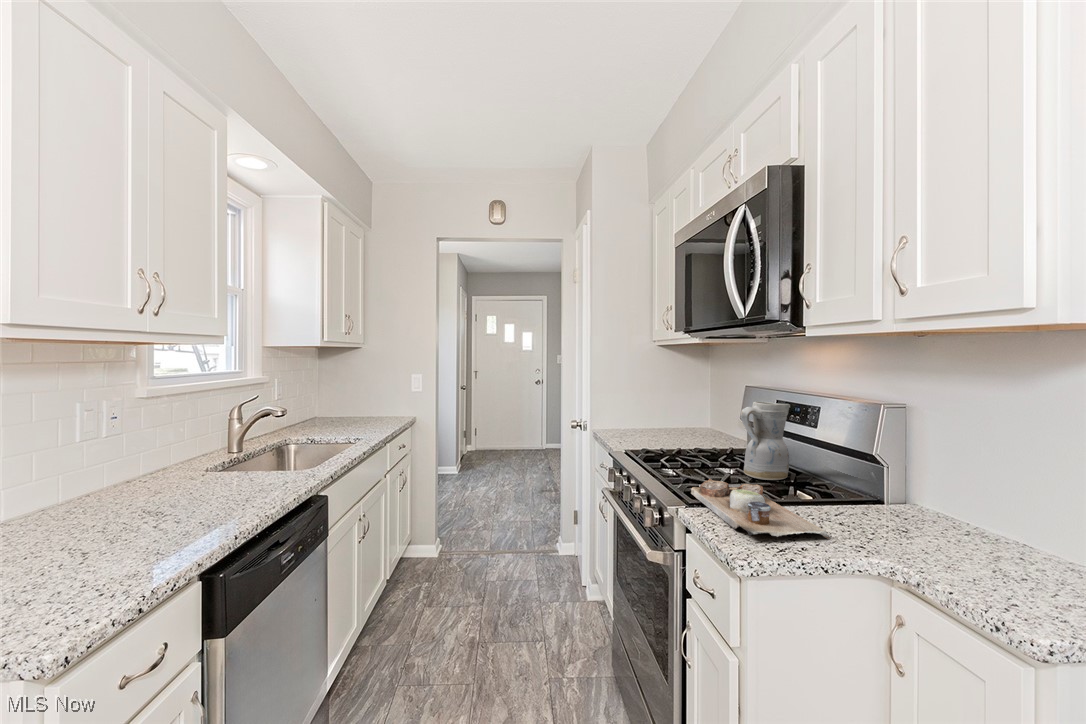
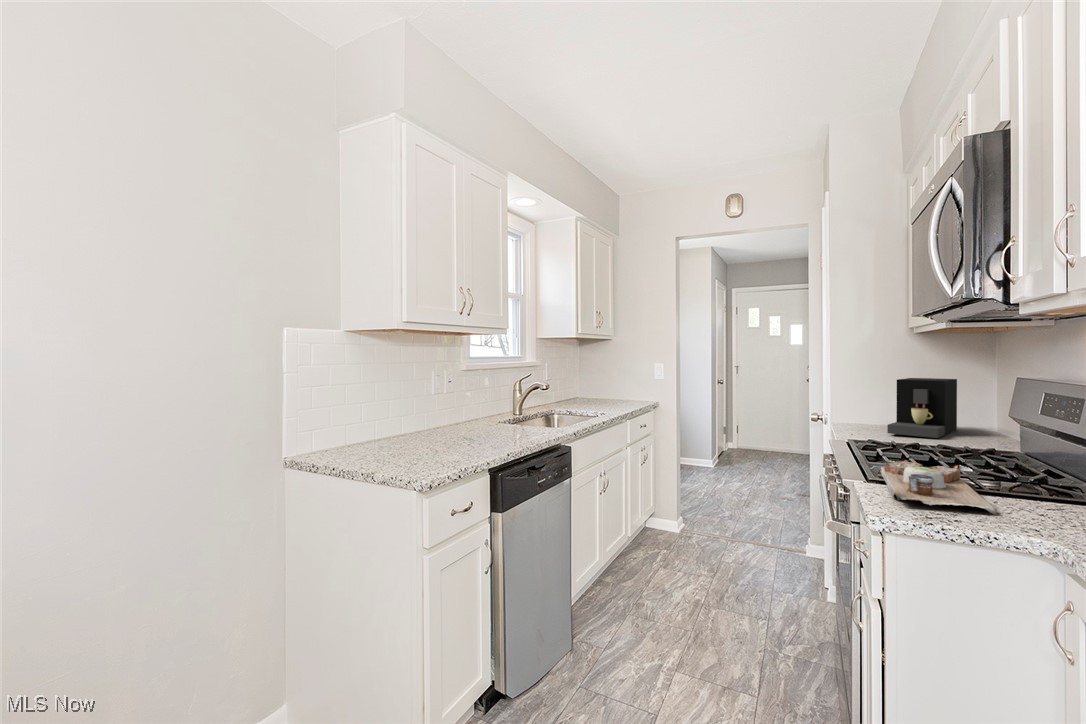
coffee maker: none [650,388,692,444] -> present [887,378,957,438]
ceramic pitcher: present [741,401,790,480] -> none [962,386,1034,473]

